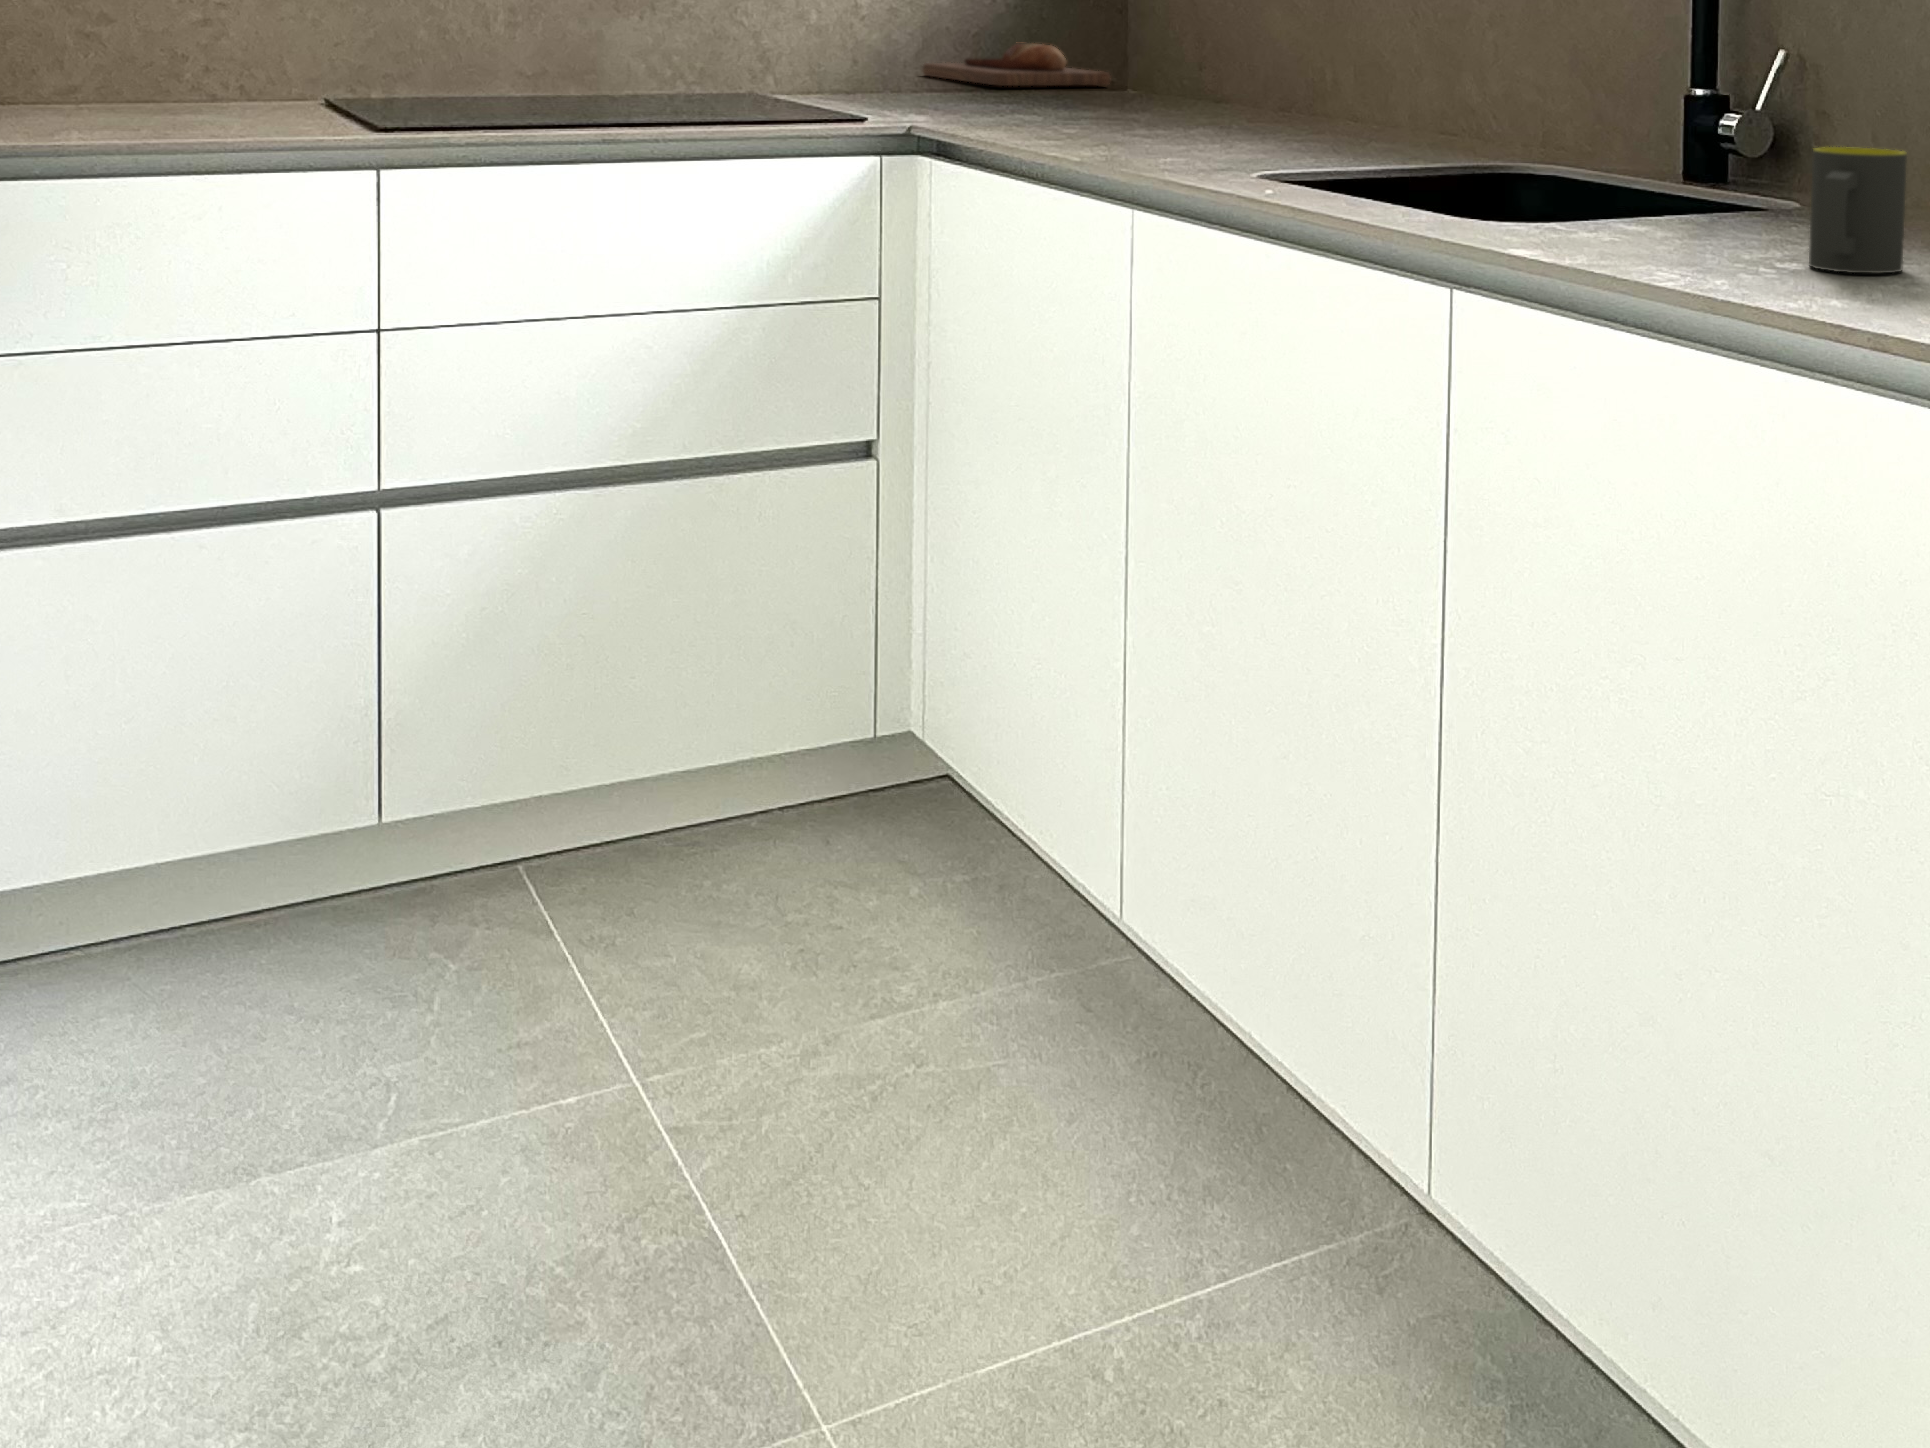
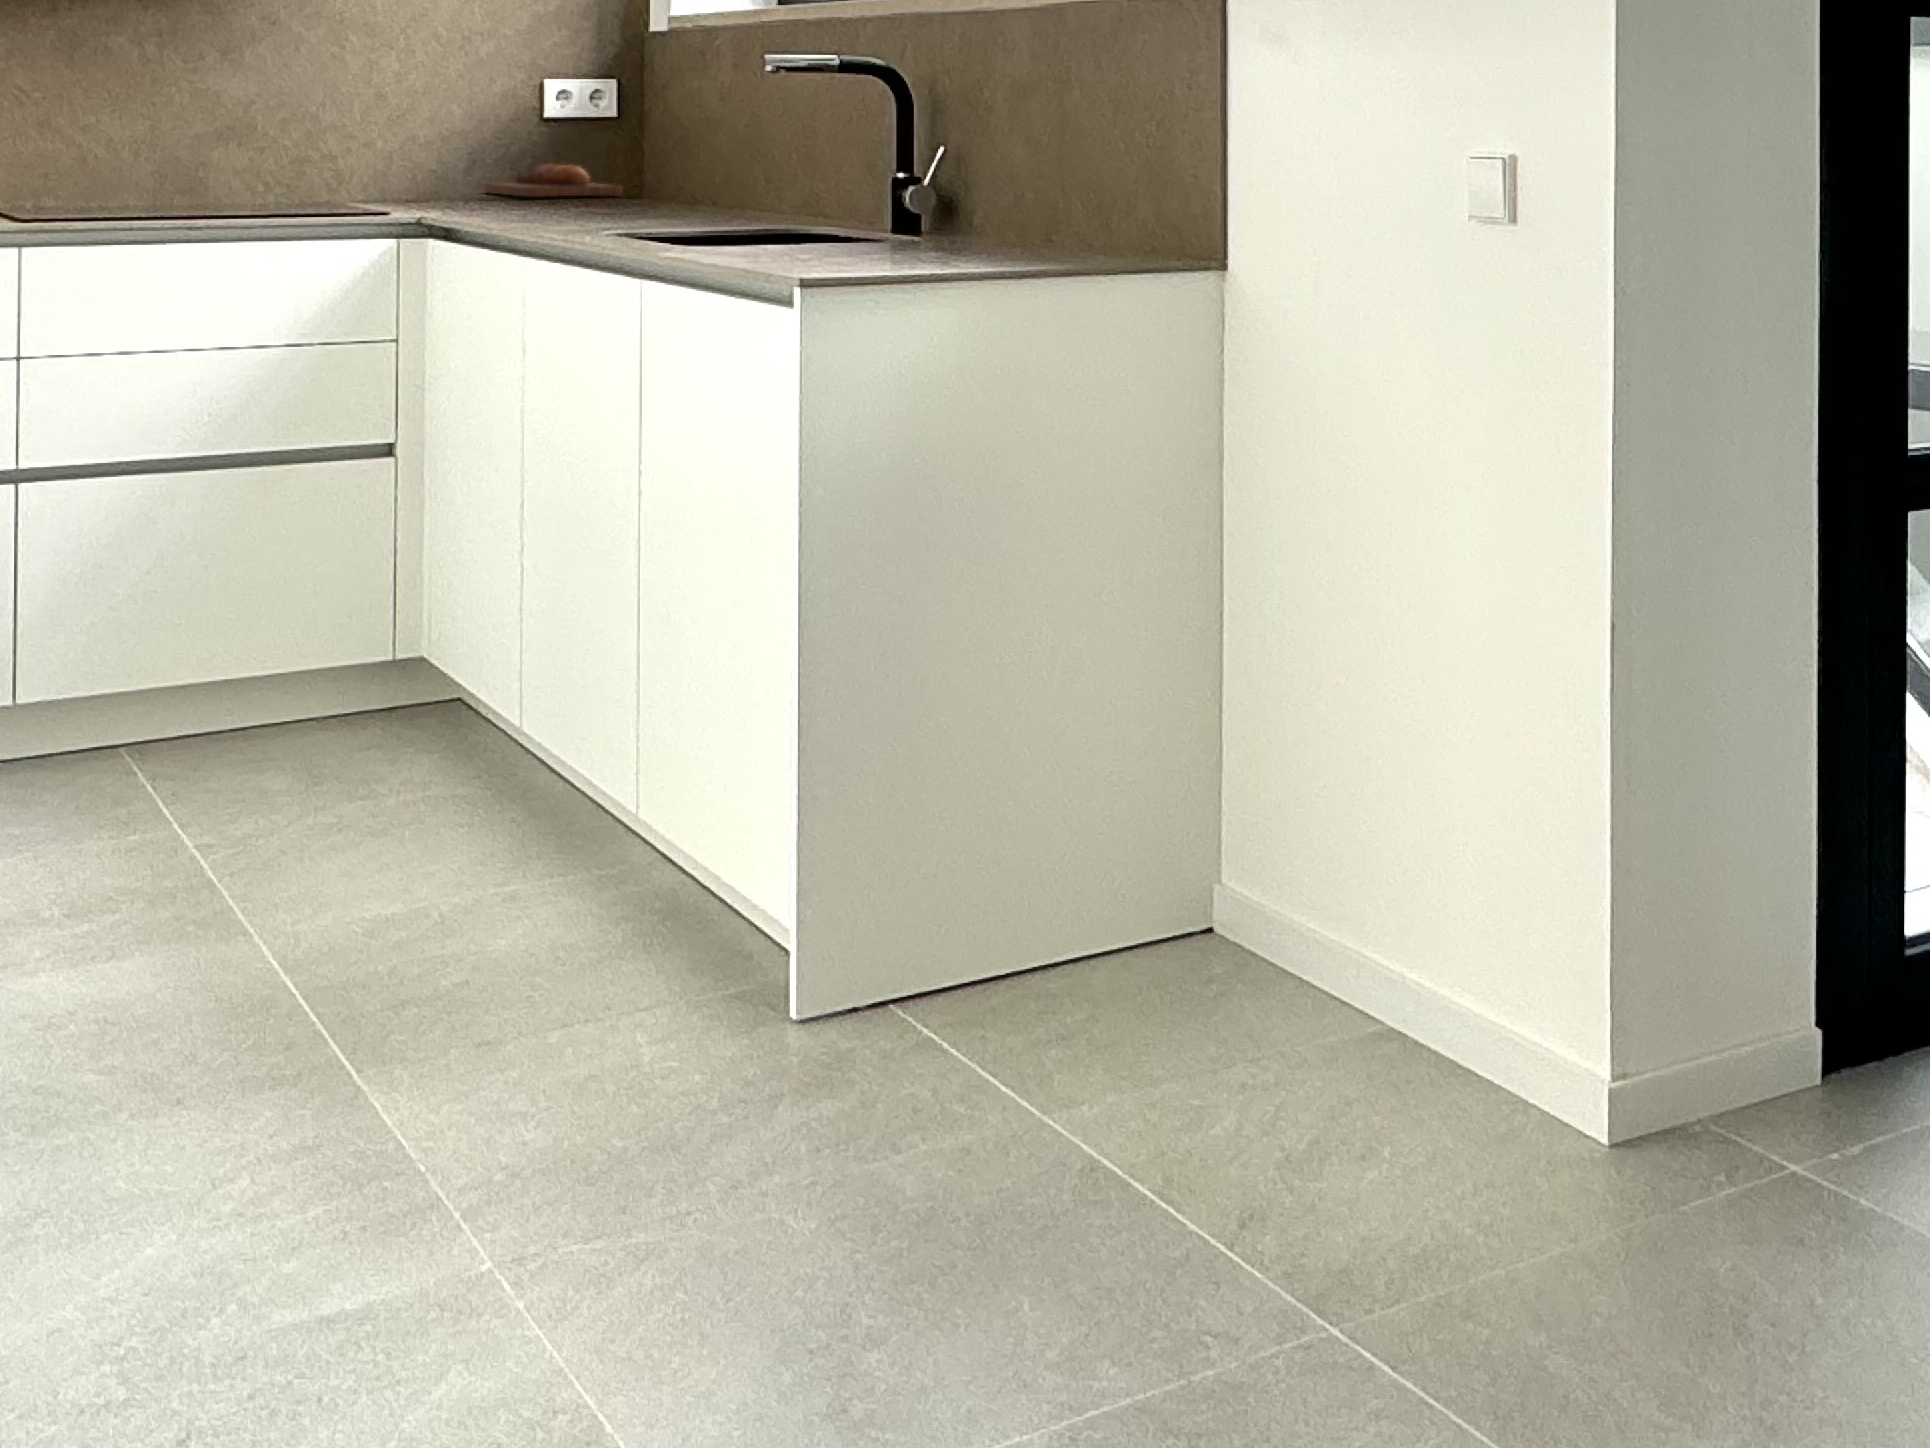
mug: present [1809,147,1907,273] -> none [821,194,888,261]

